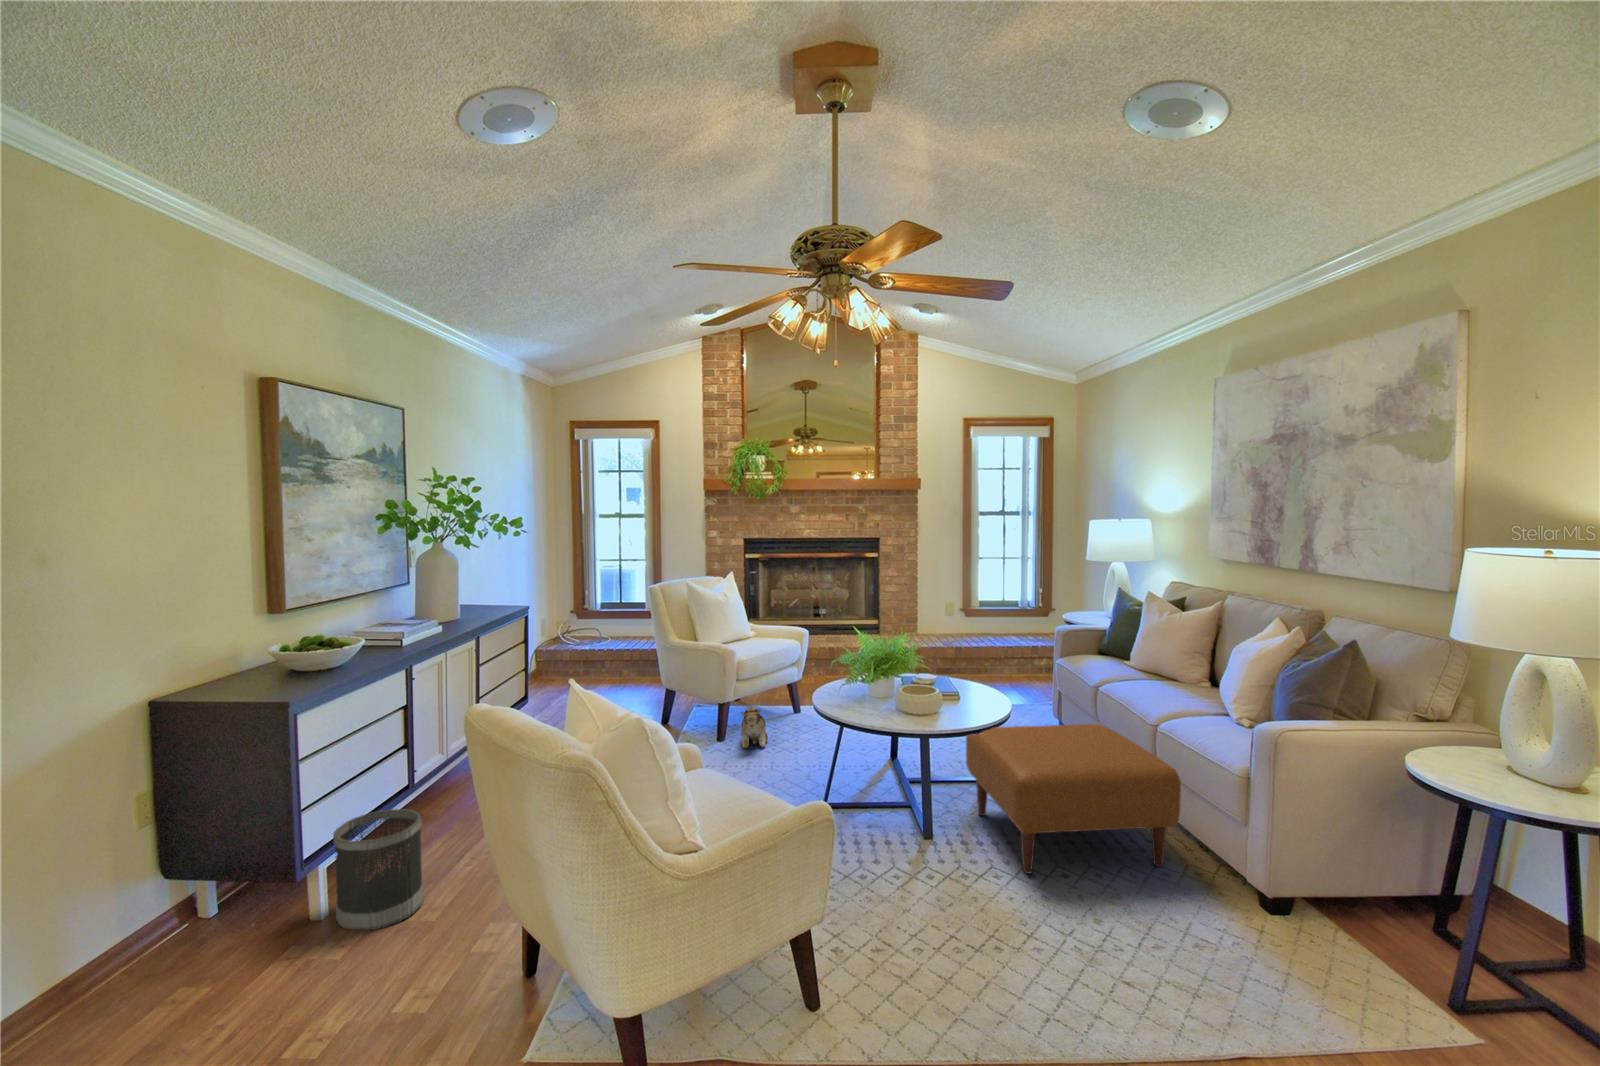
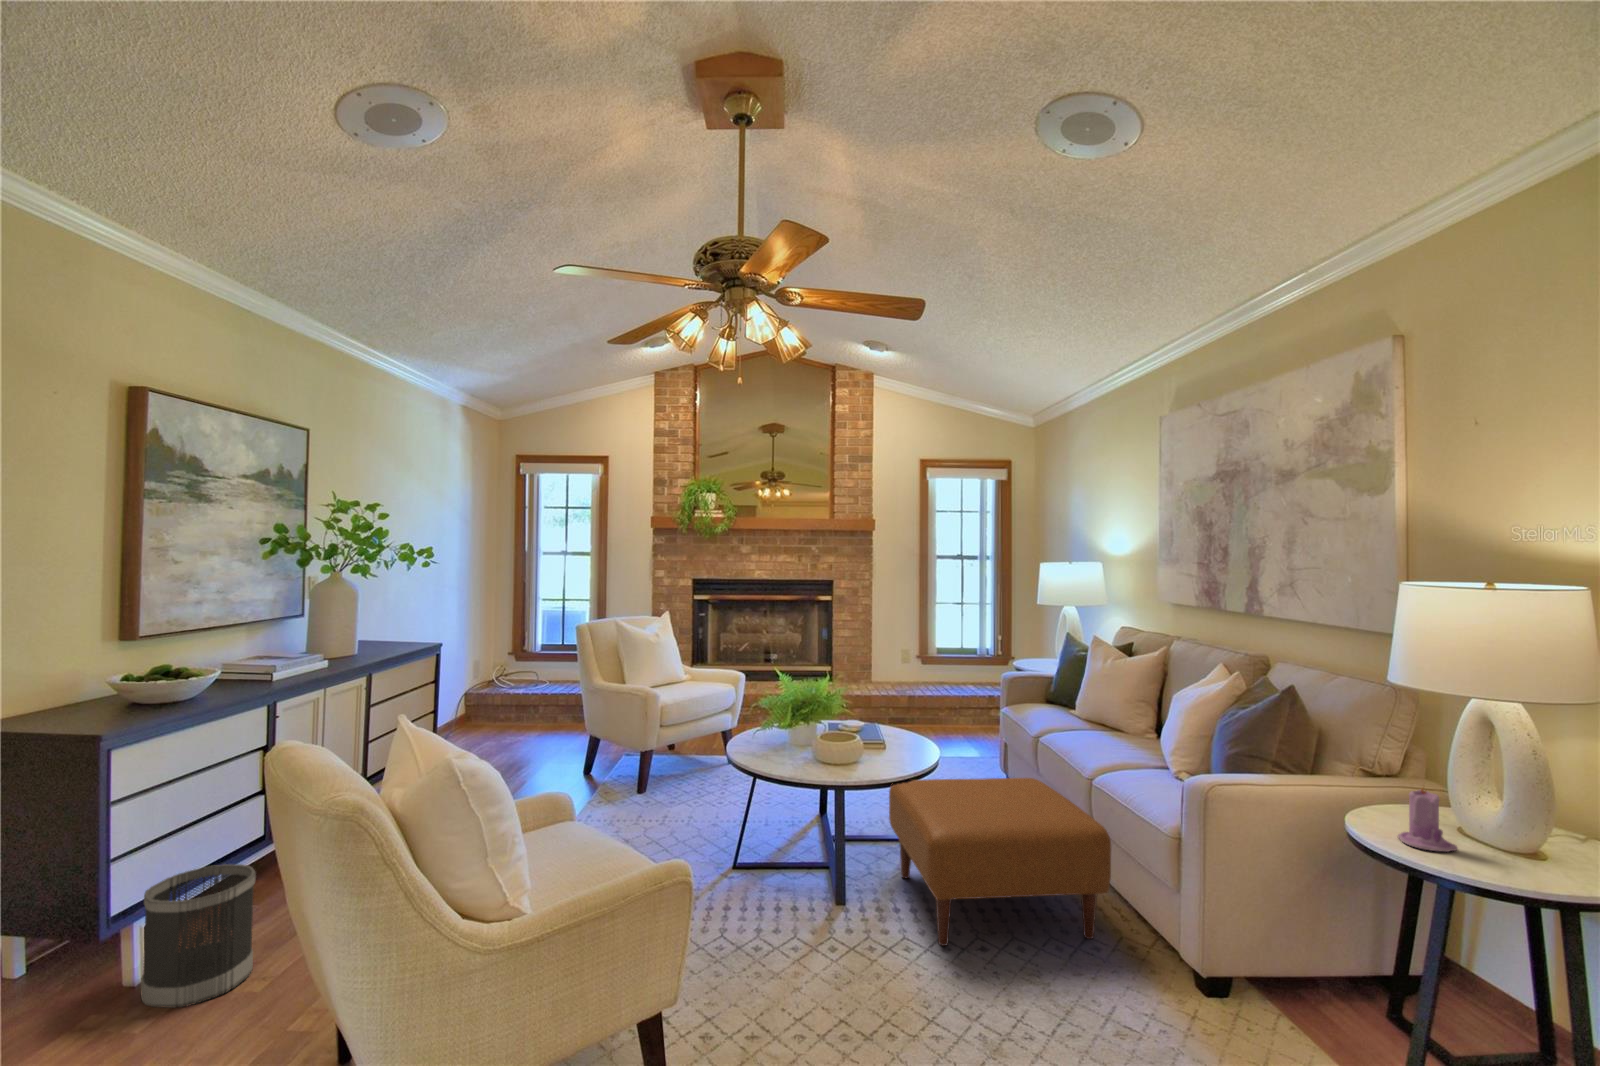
plush toy: present [741,707,768,748] -> none [660,755,692,801]
candle: none [1456,727,1513,786] -> present [1397,788,1458,852]

